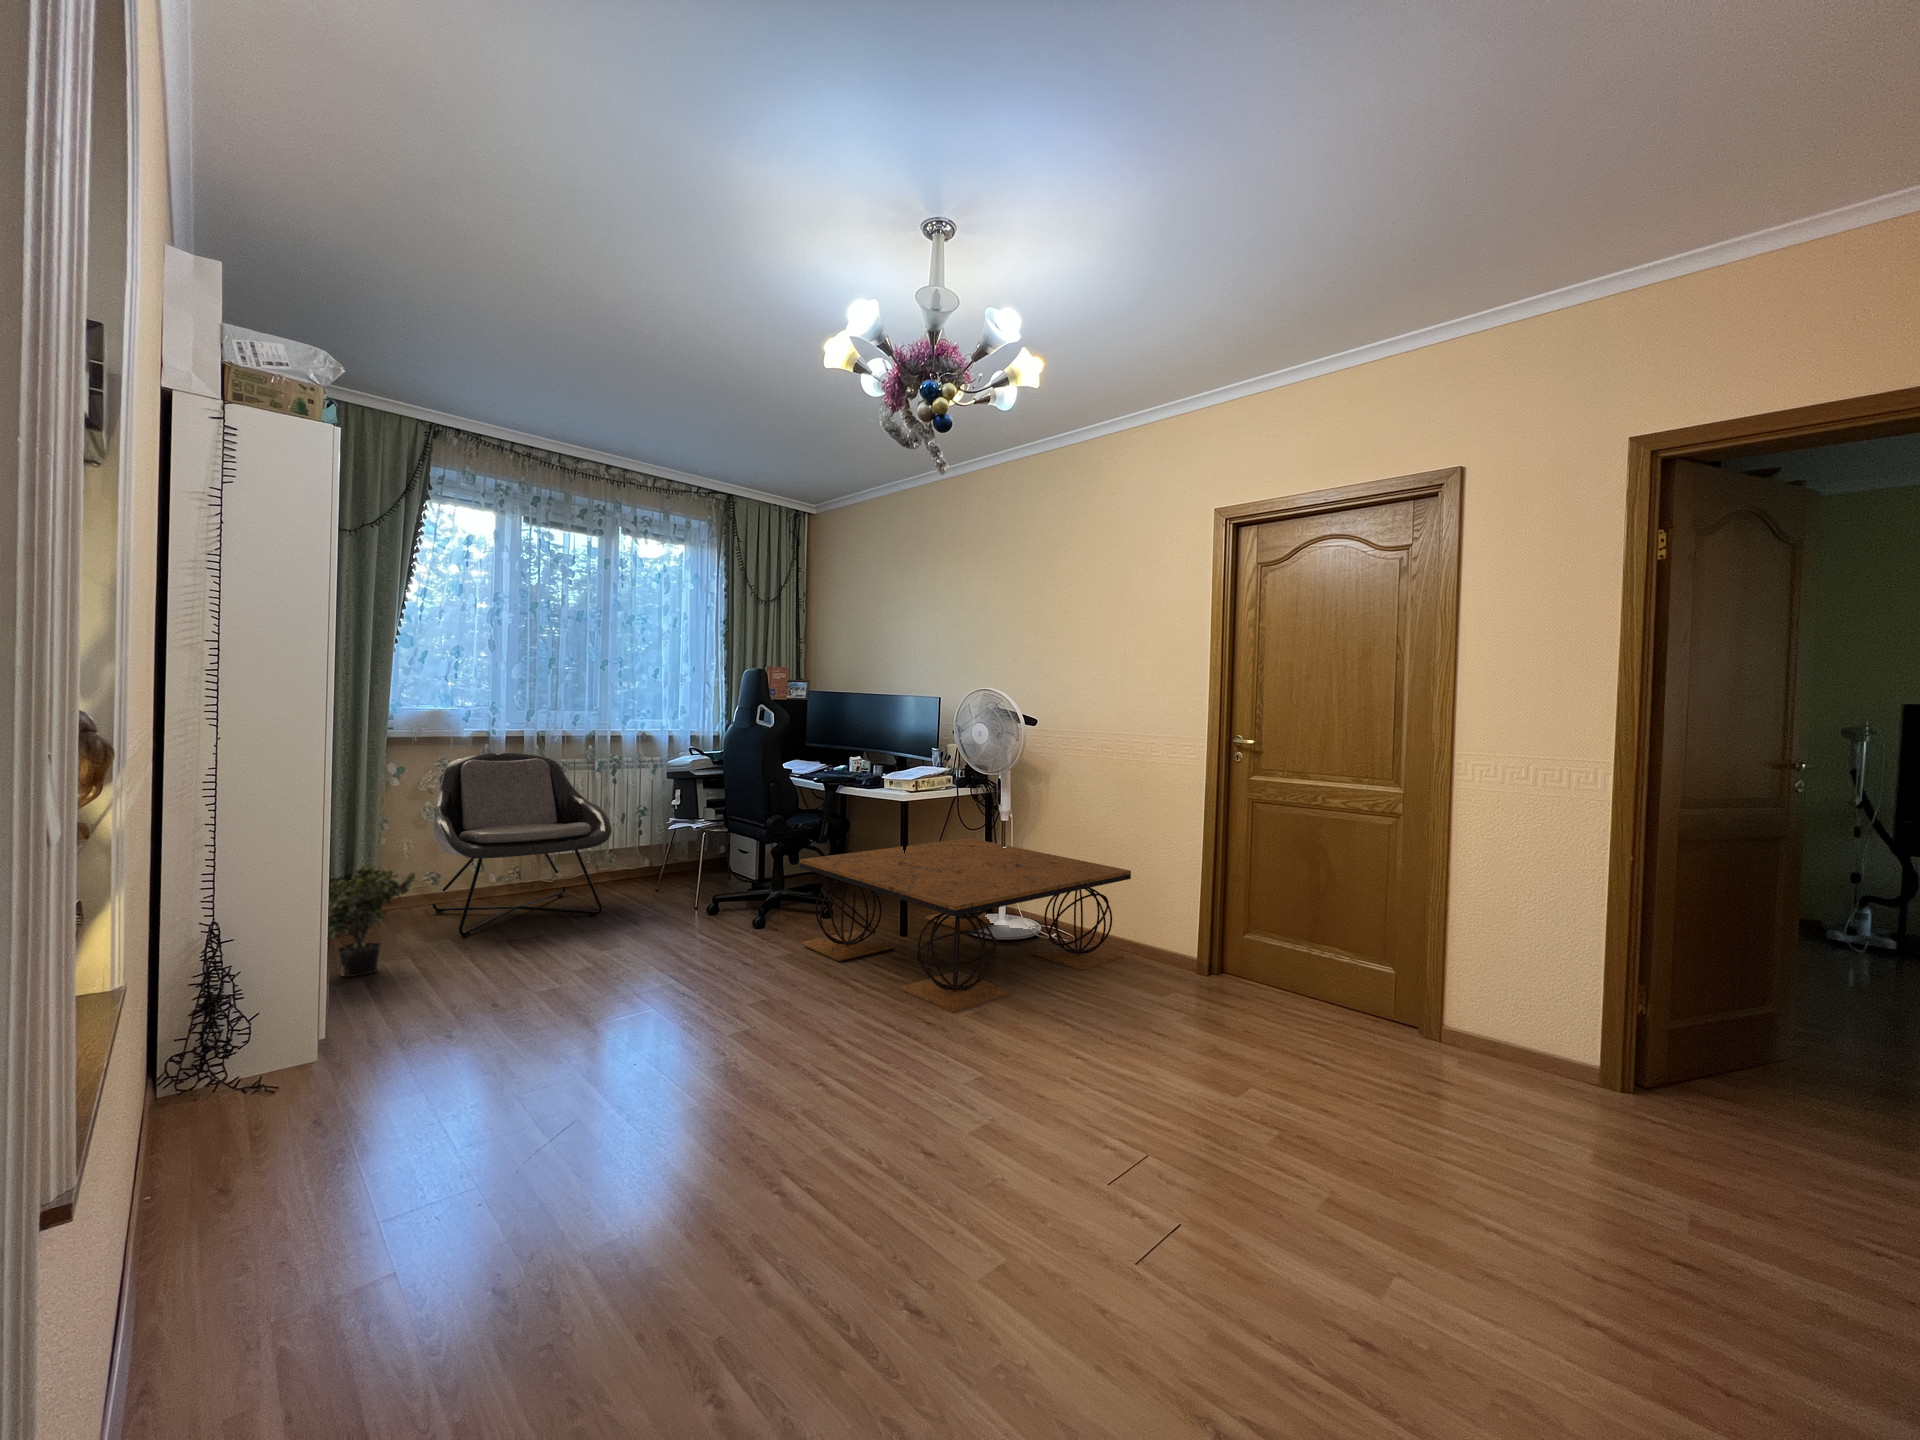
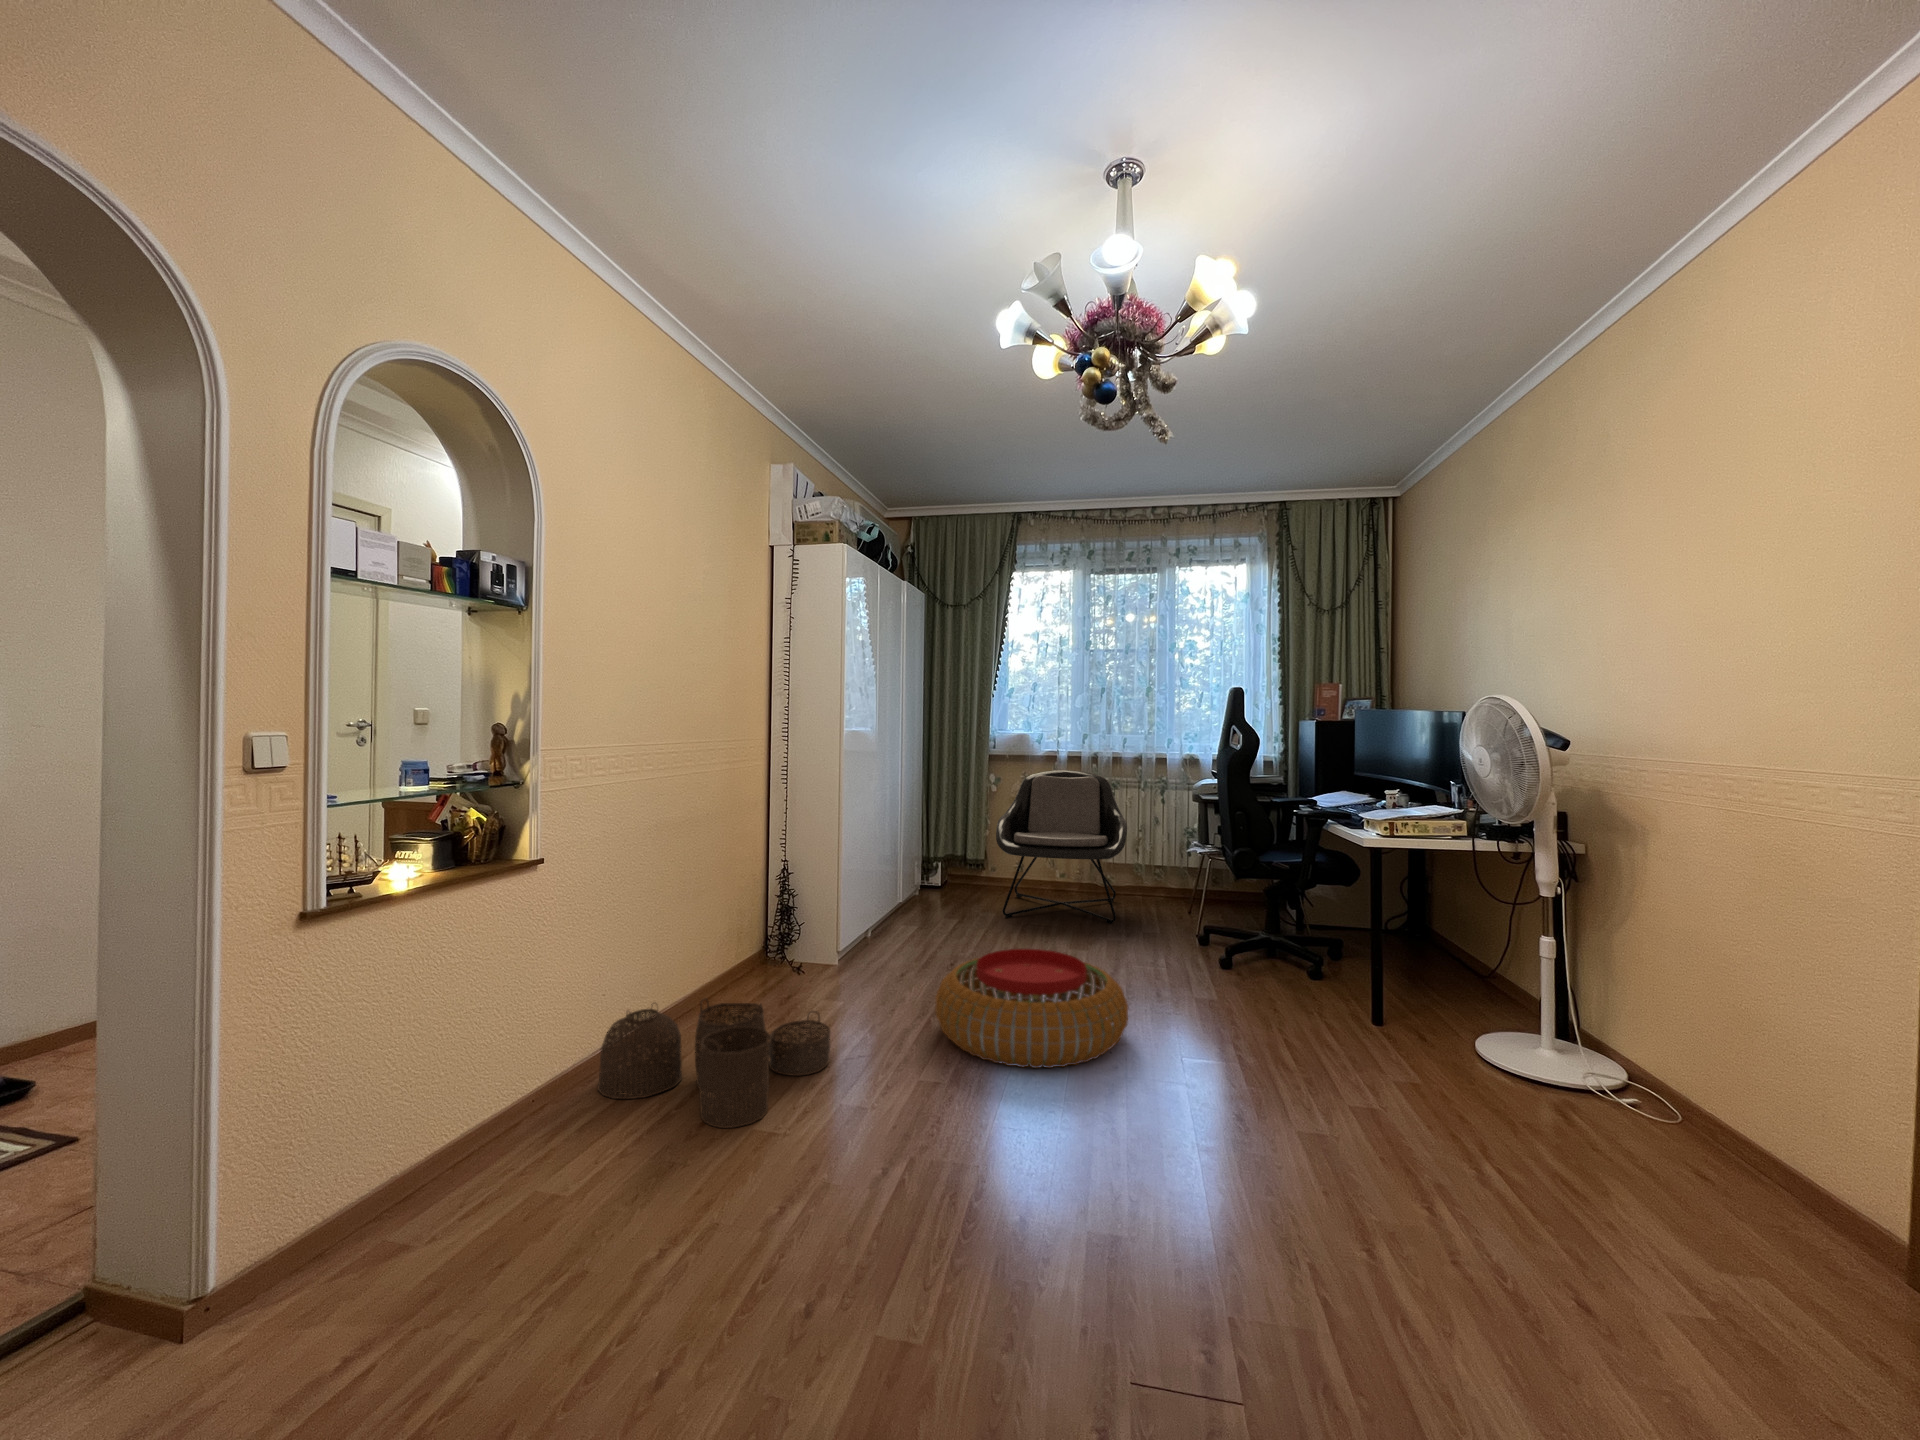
coffee table: present [800,838,1131,1013] -> none [1238,899,1758,1180]
potted plant: present [329,864,417,977] -> none [897,846,959,928]
pouf: none [577,939,791,1065] -> present [935,949,1128,1068]
woven basket: none [159,1085,550,1349] -> present [598,998,830,1128]

